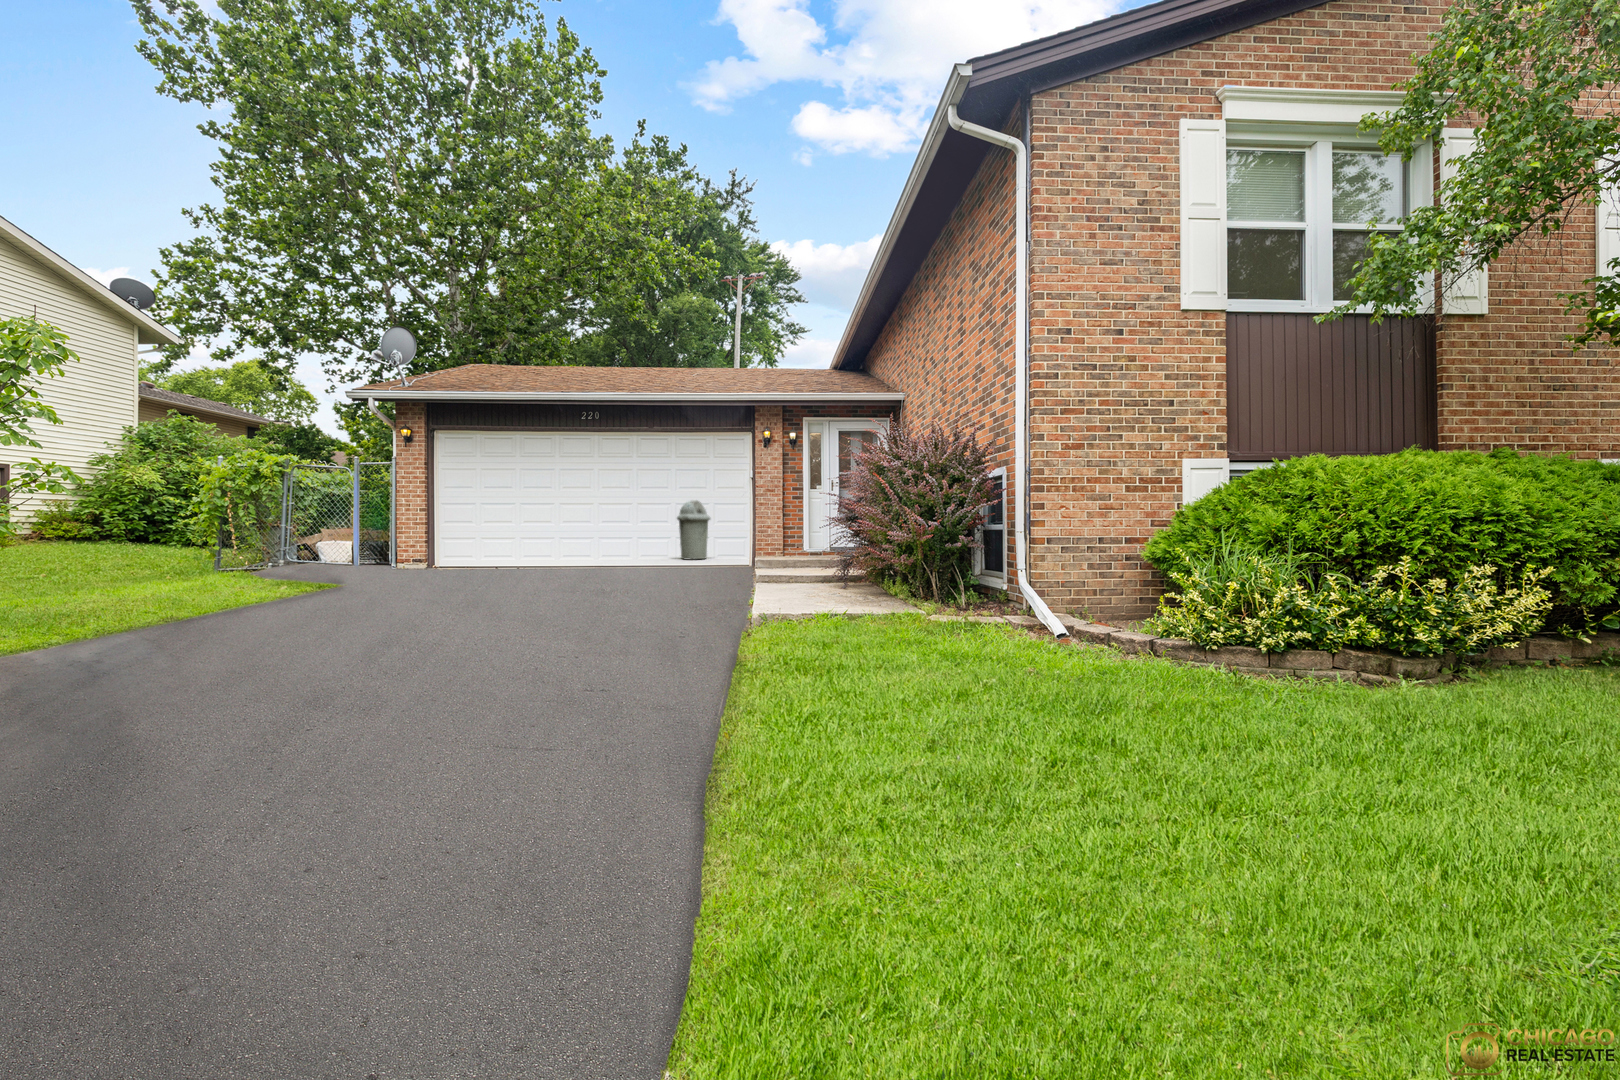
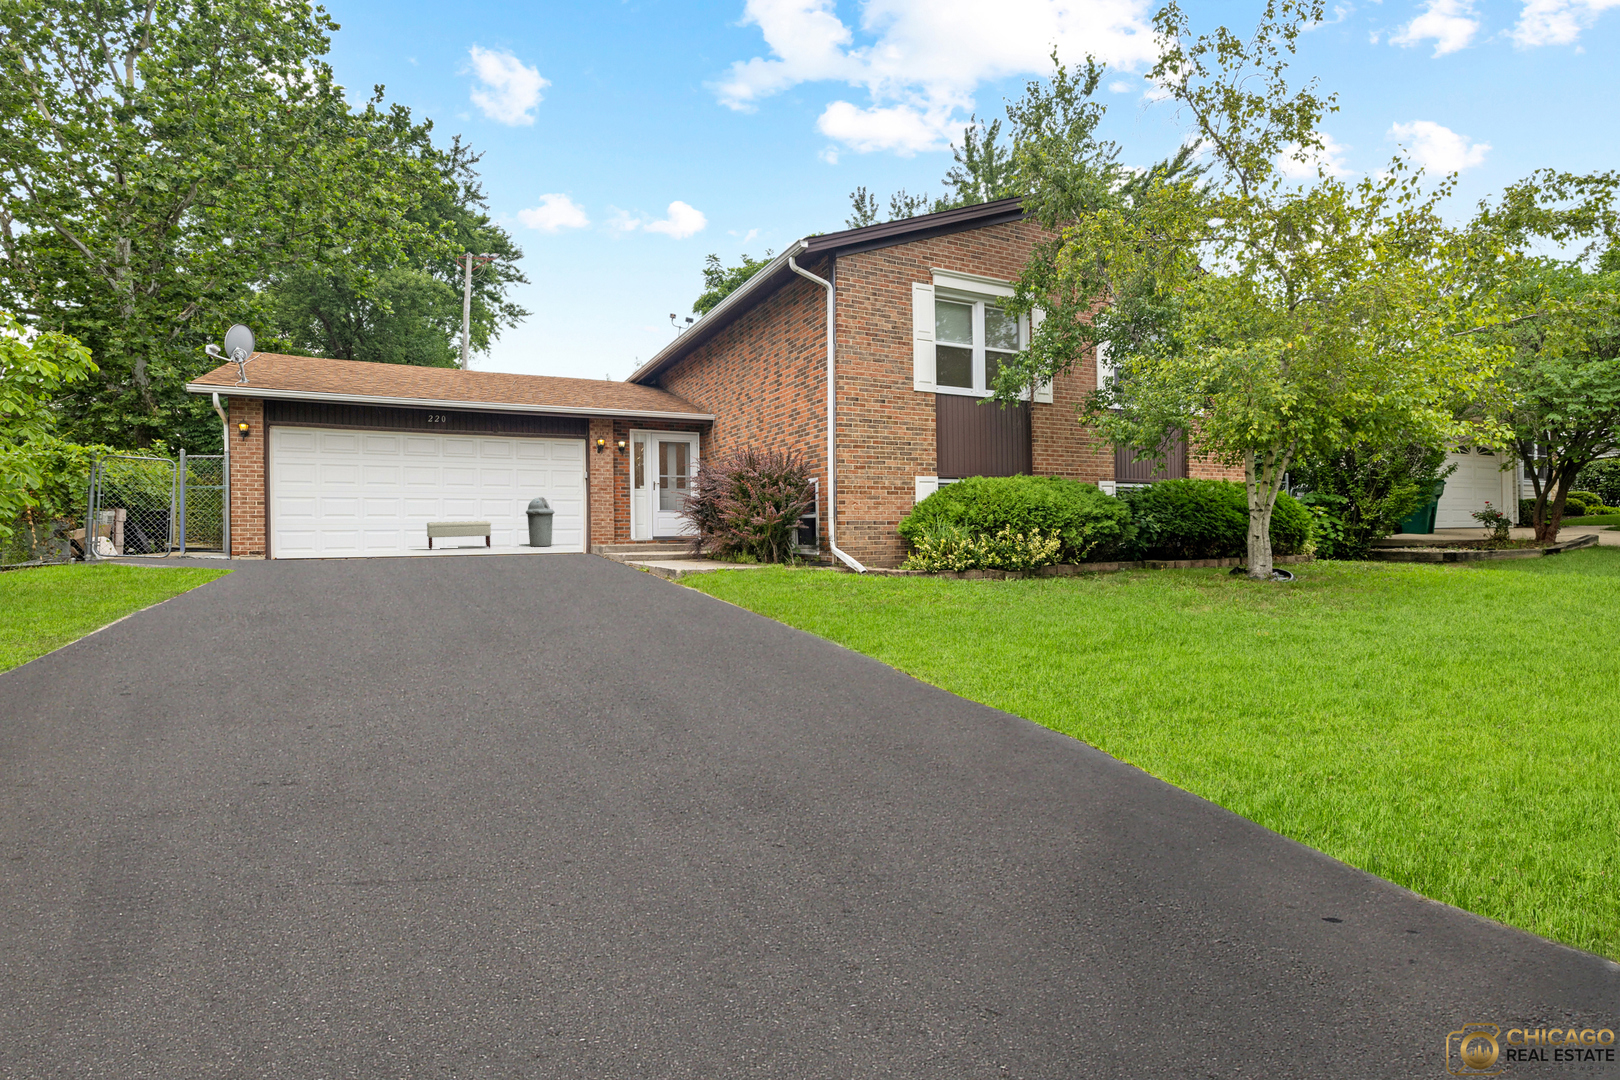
bench: none [562,528,637,561] -> present [427,521,491,550]
potted tree: none [968,541,1020,617] -> present [807,524,832,566]

